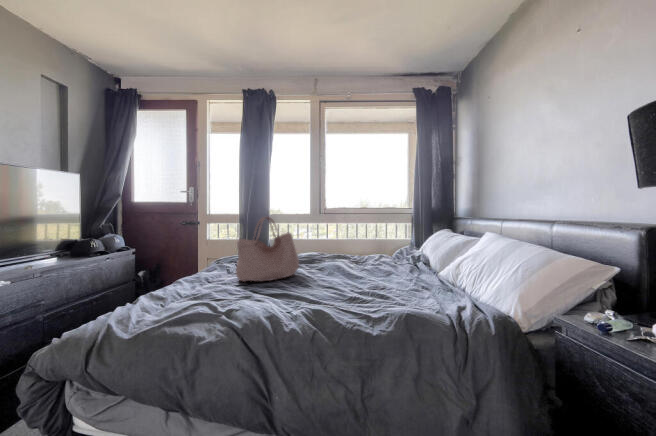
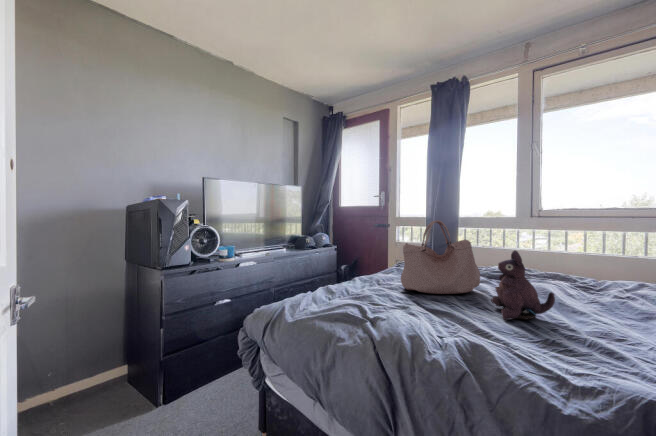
plush toy: none [311,238,349,290] -> present [491,250,555,320]

